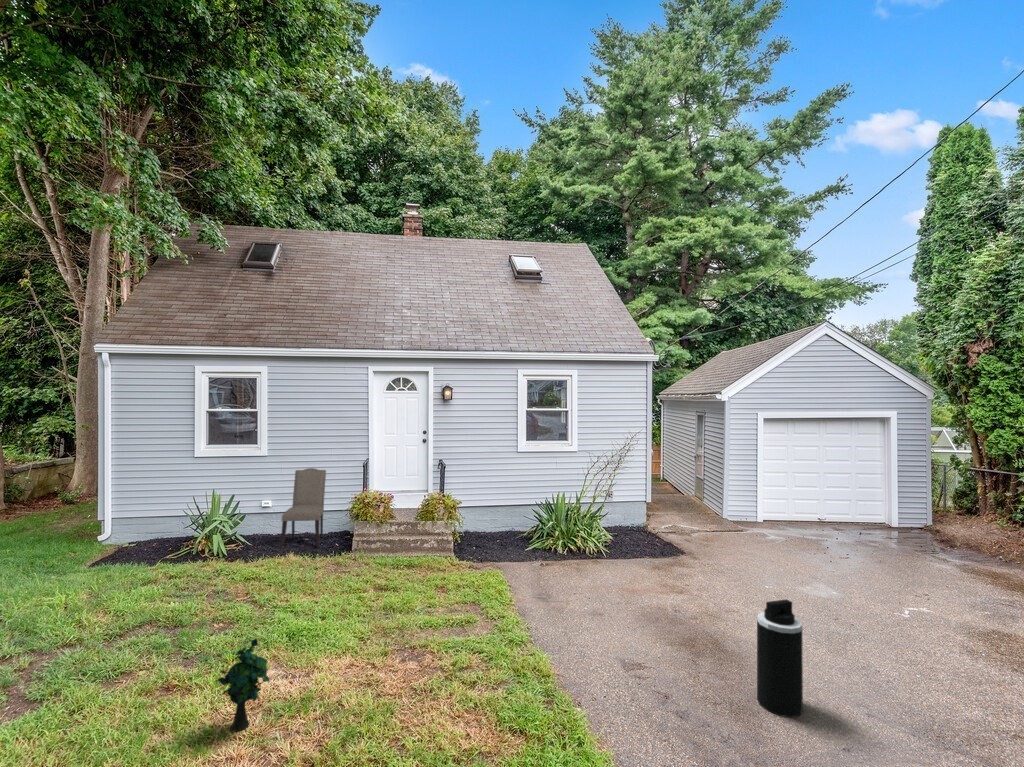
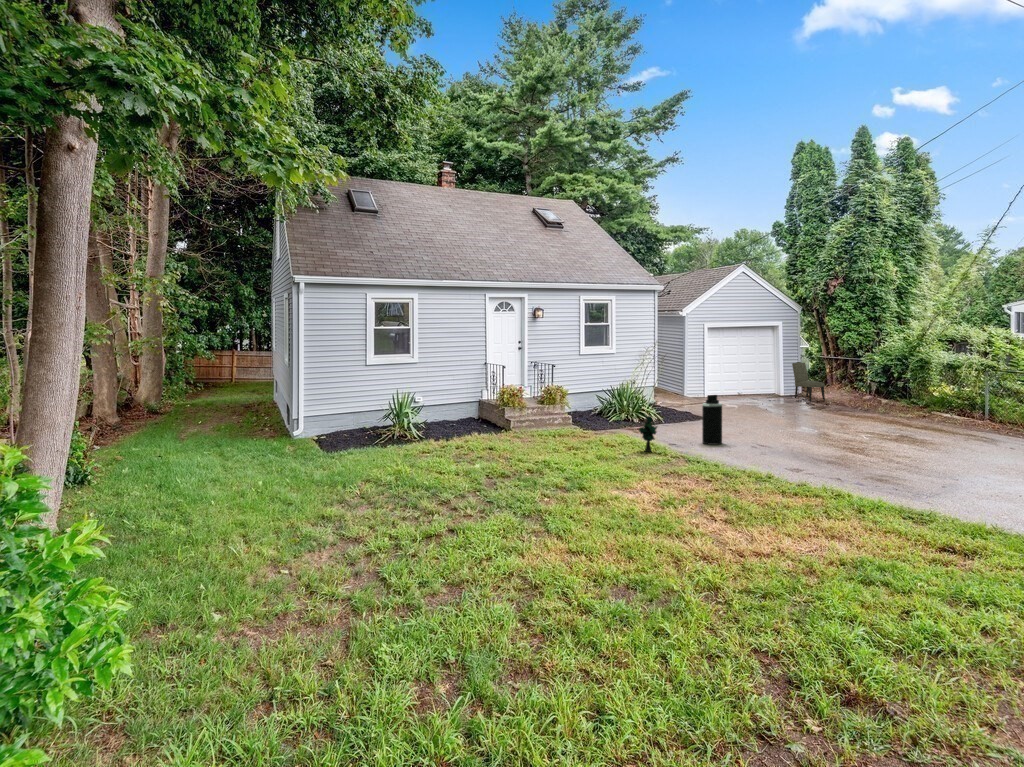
chair: present [280,468,326,549] -> present [792,362,825,402]
trash can: present [757,599,803,717] -> present [702,395,722,445]

